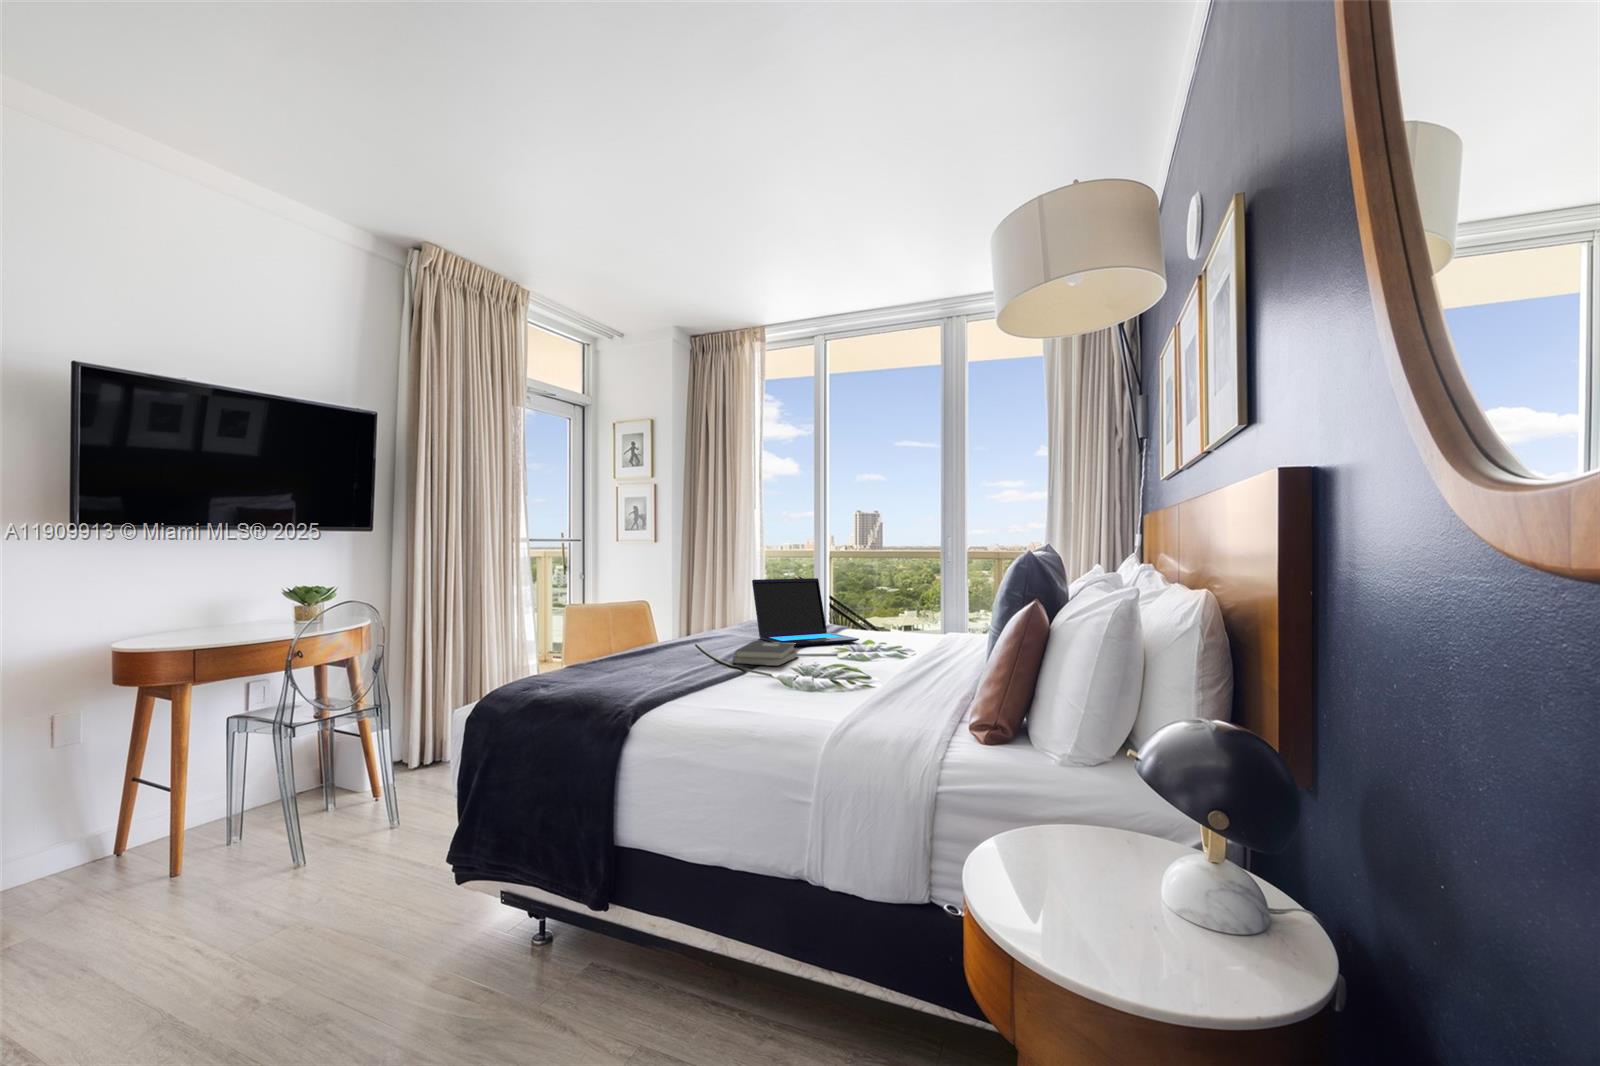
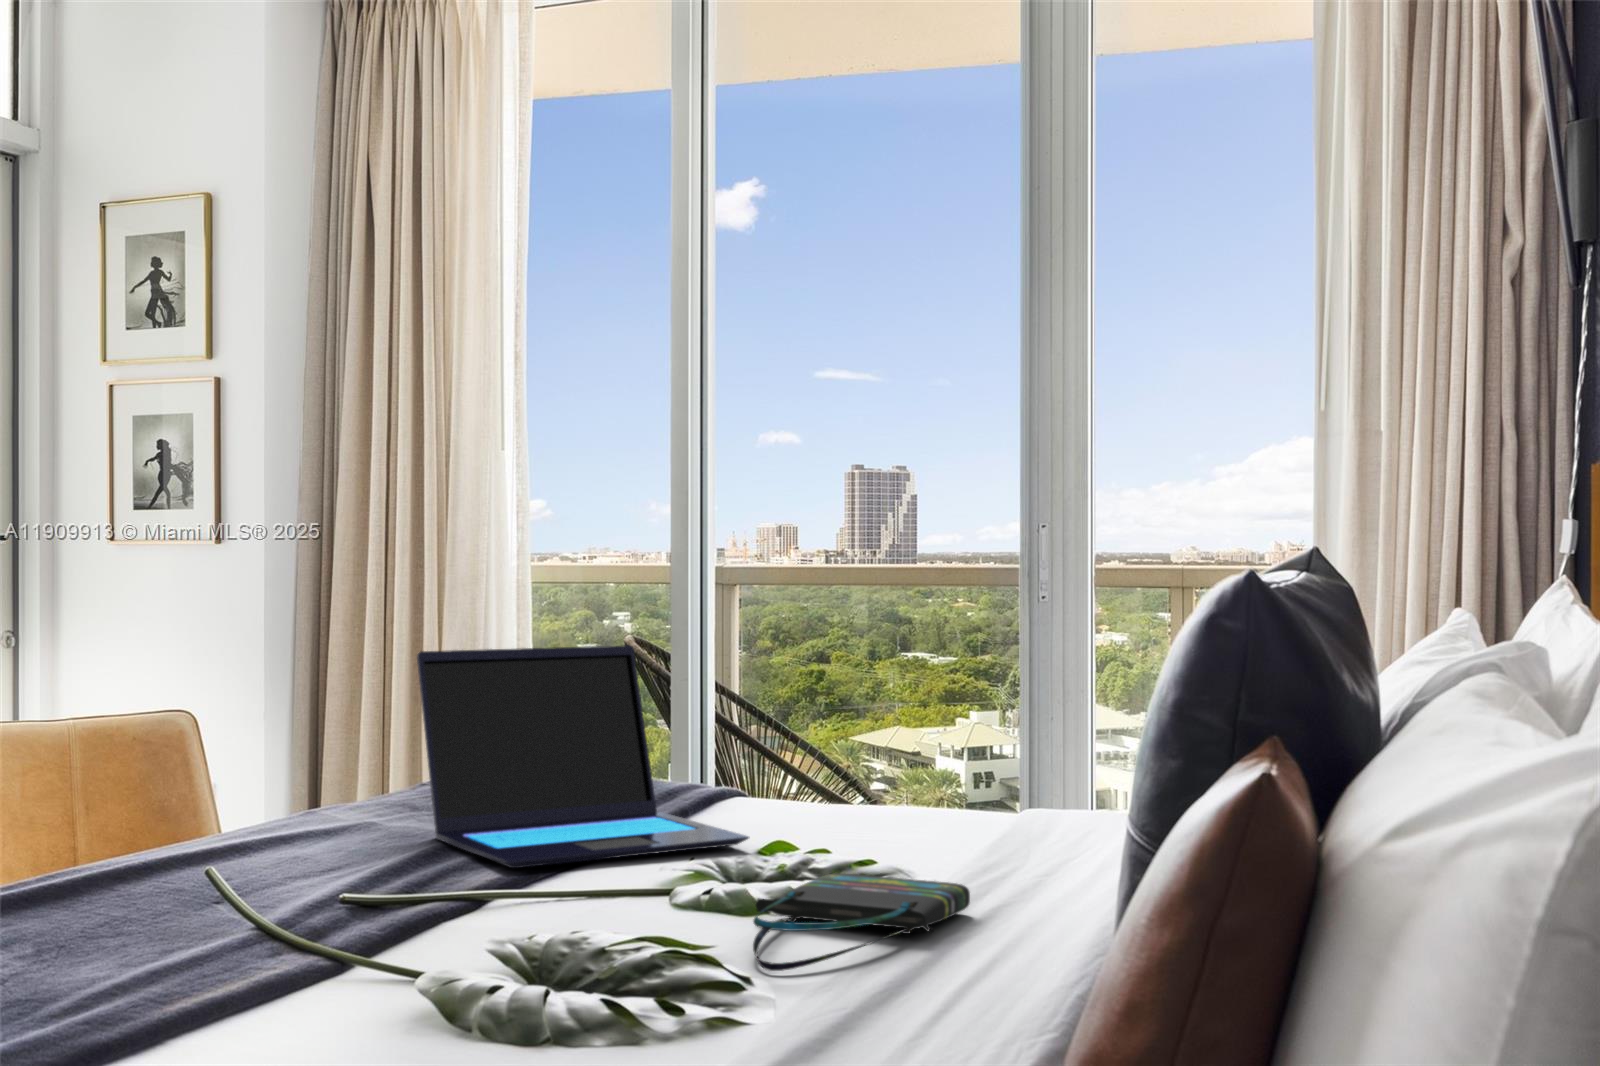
hardback book: present [733,642,798,666] -> none [281,862,530,958]
tote bag: none [867,648,932,671] -> present [753,873,970,971]

